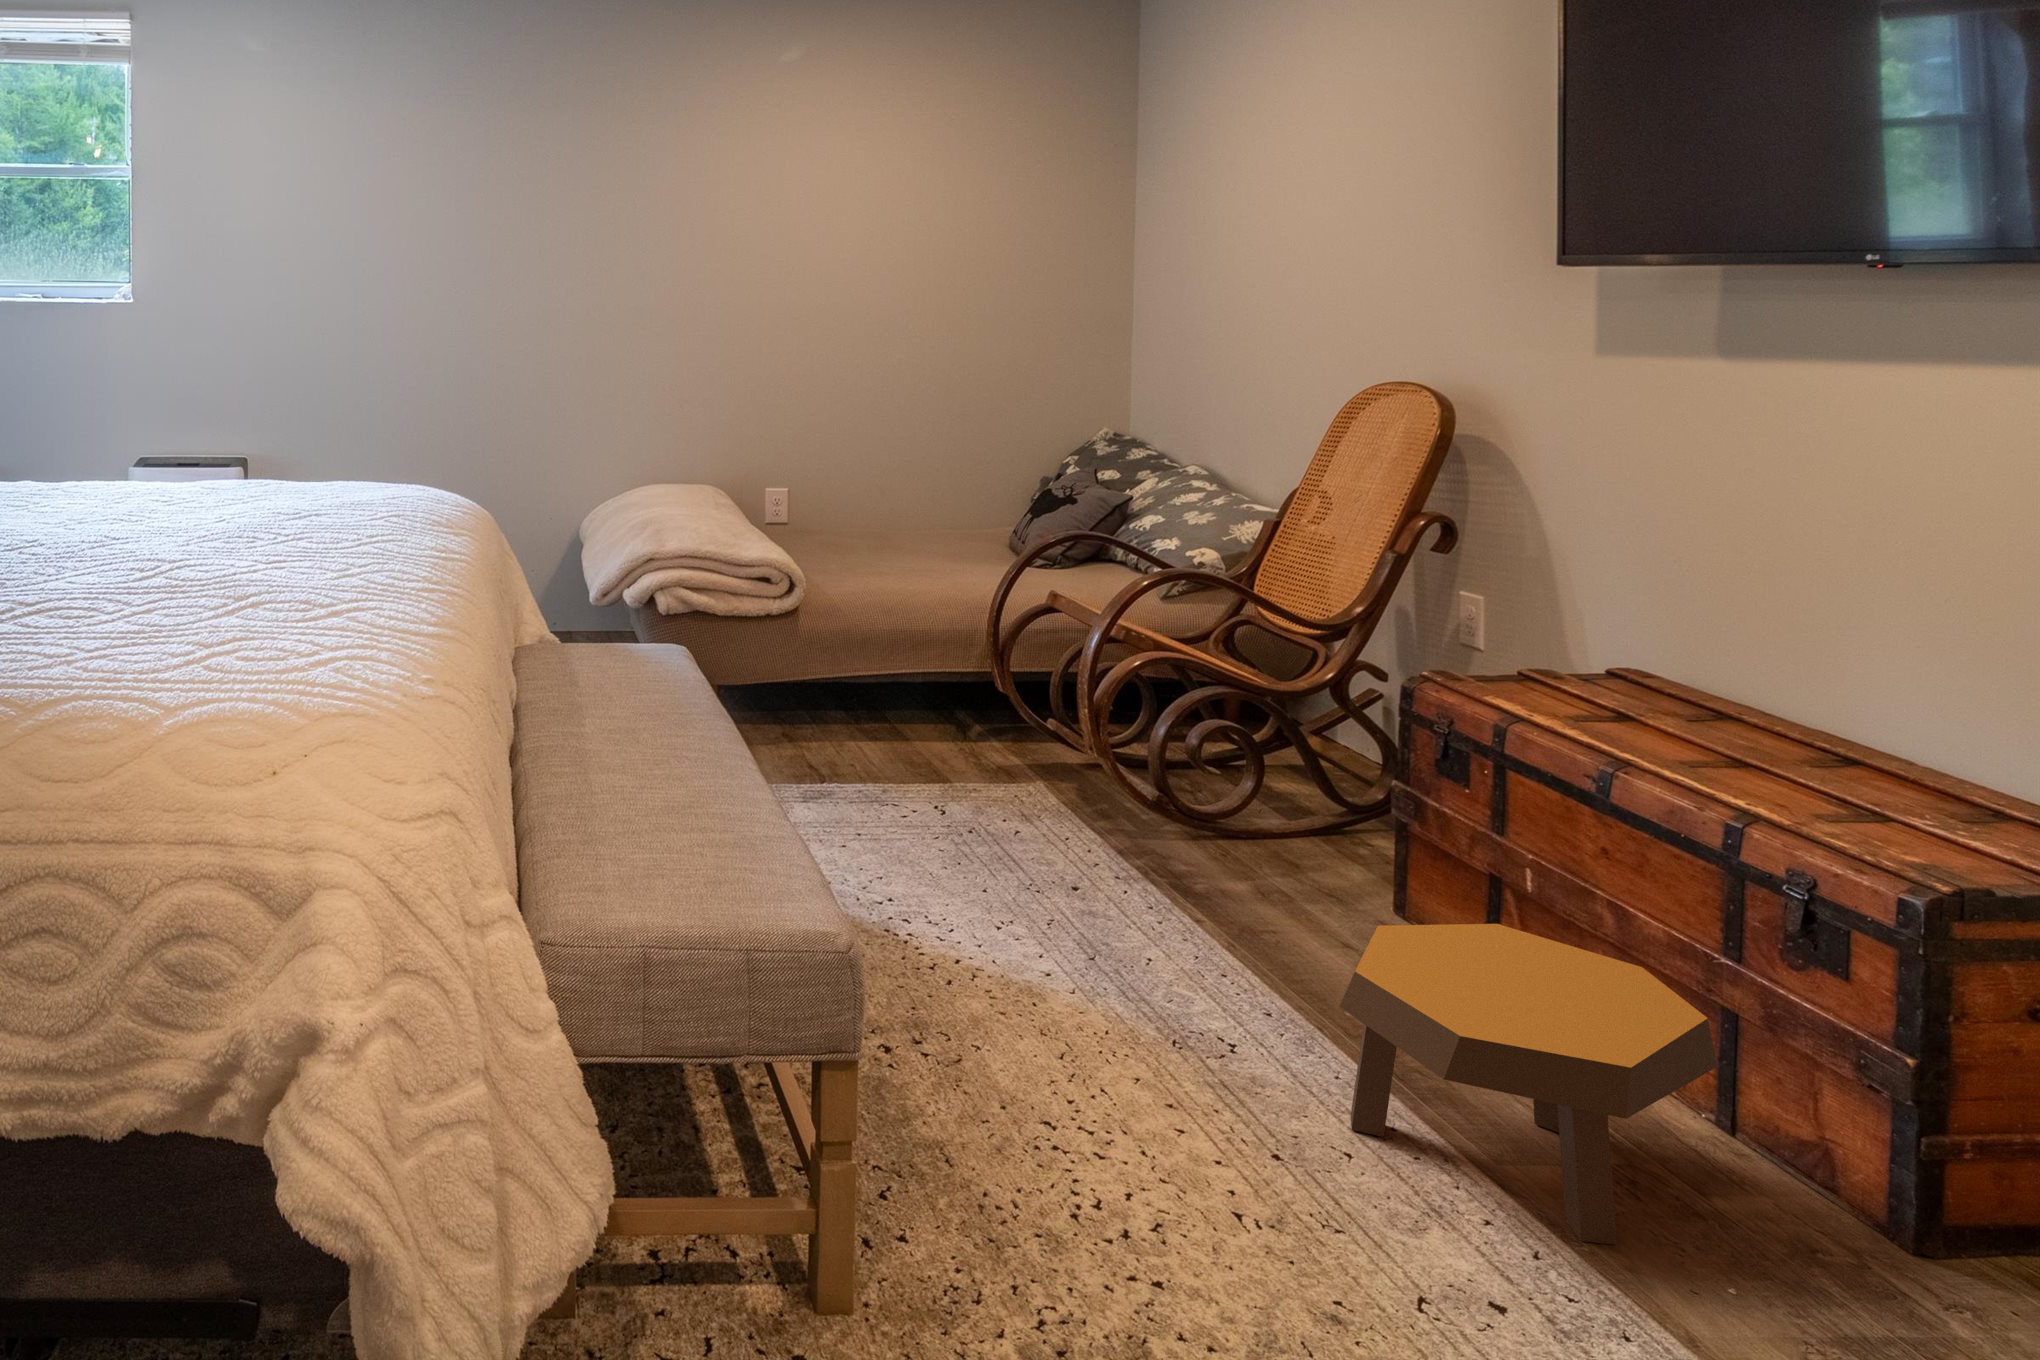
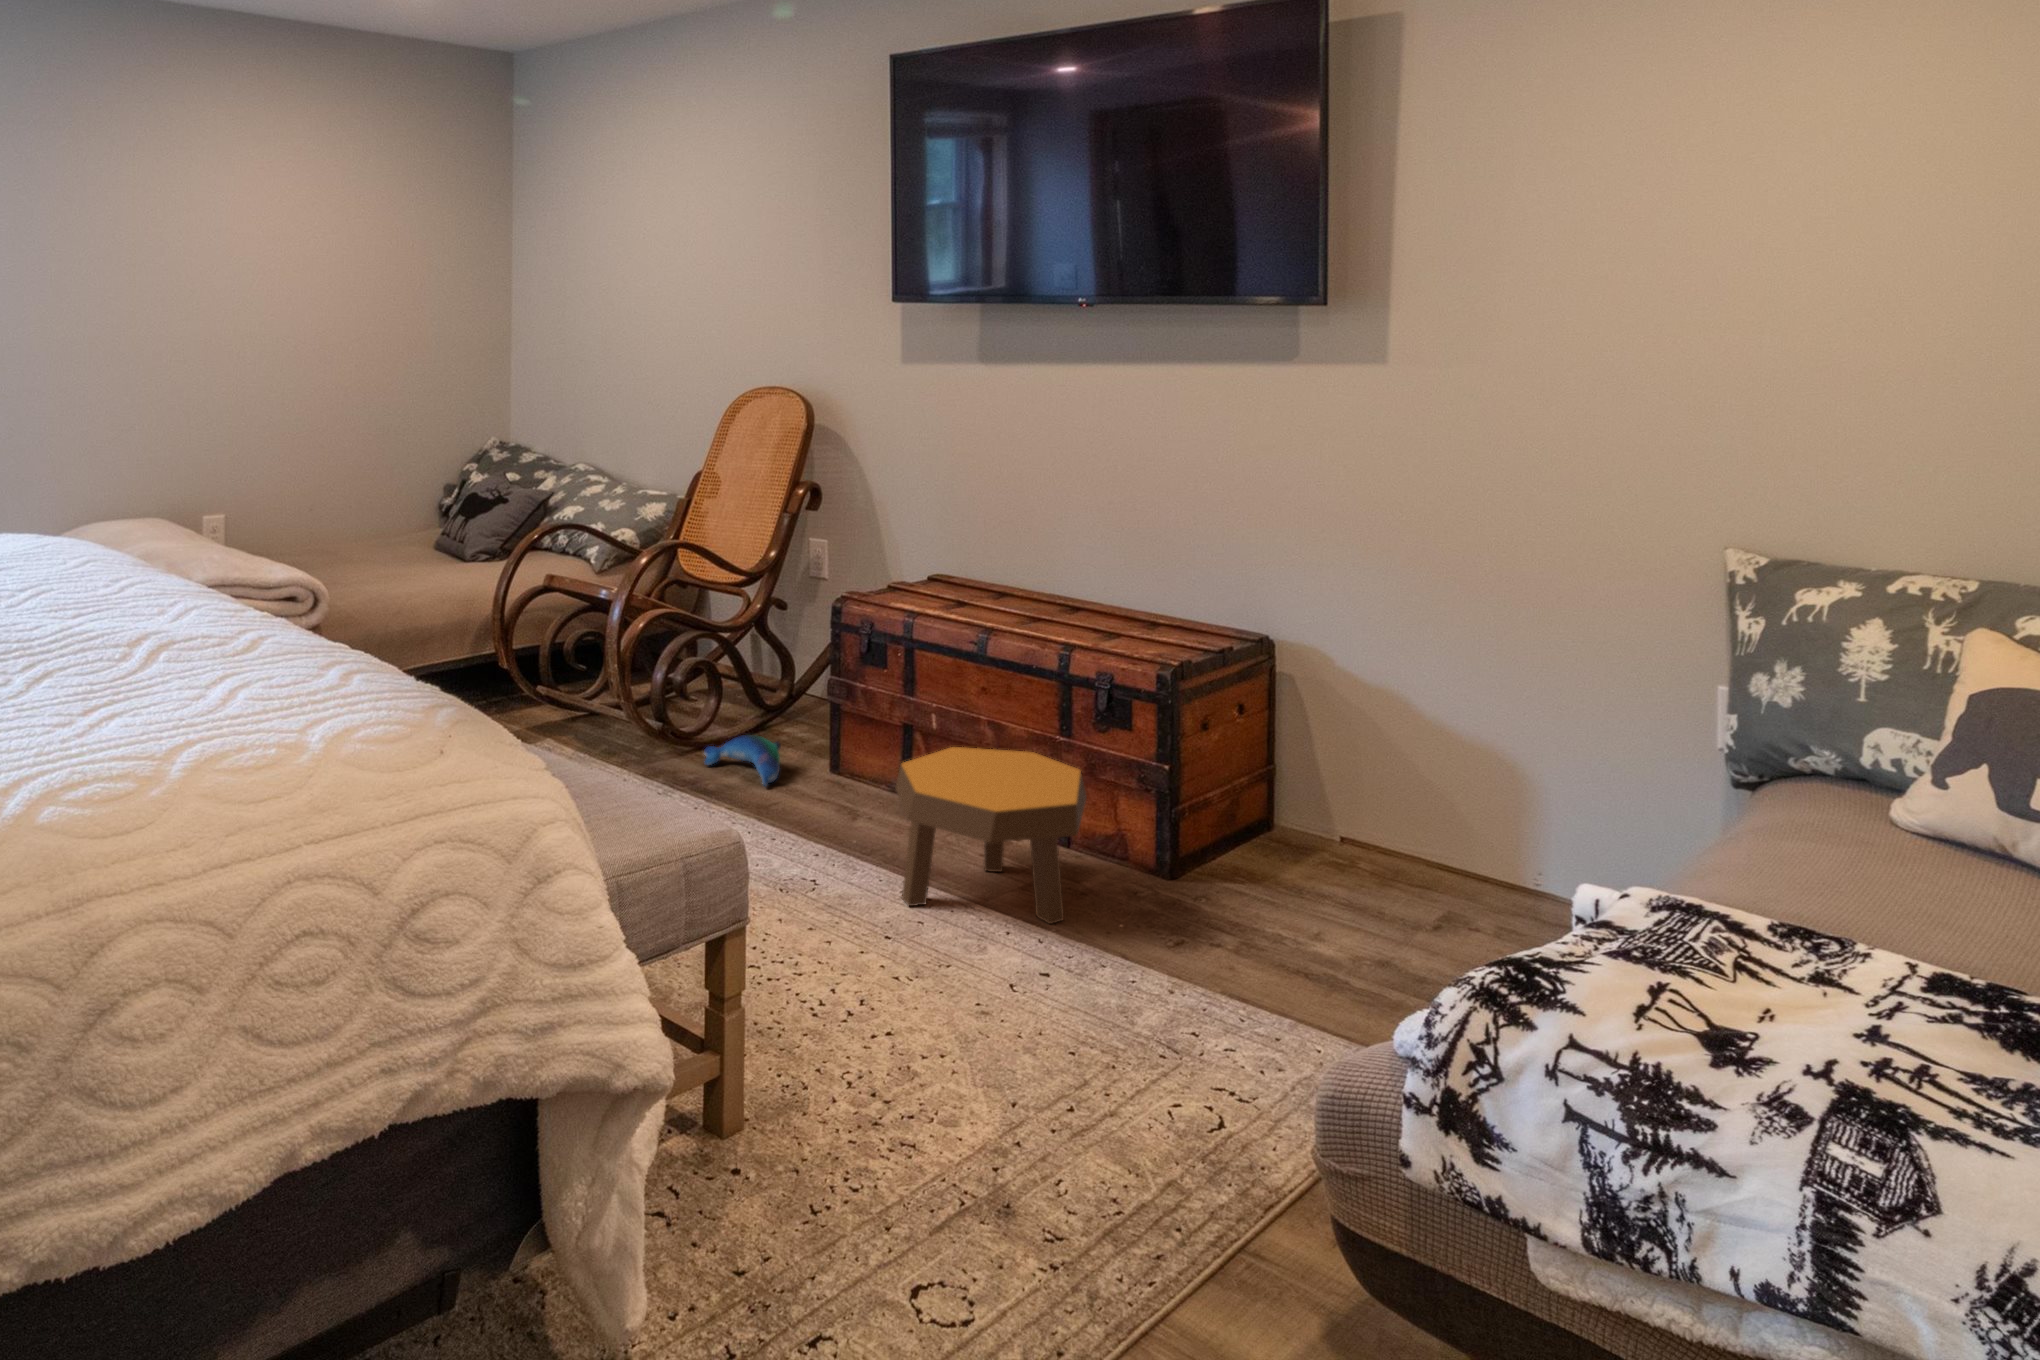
plush toy: none [1218,834,1326,910] -> present [704,735,781,786]

